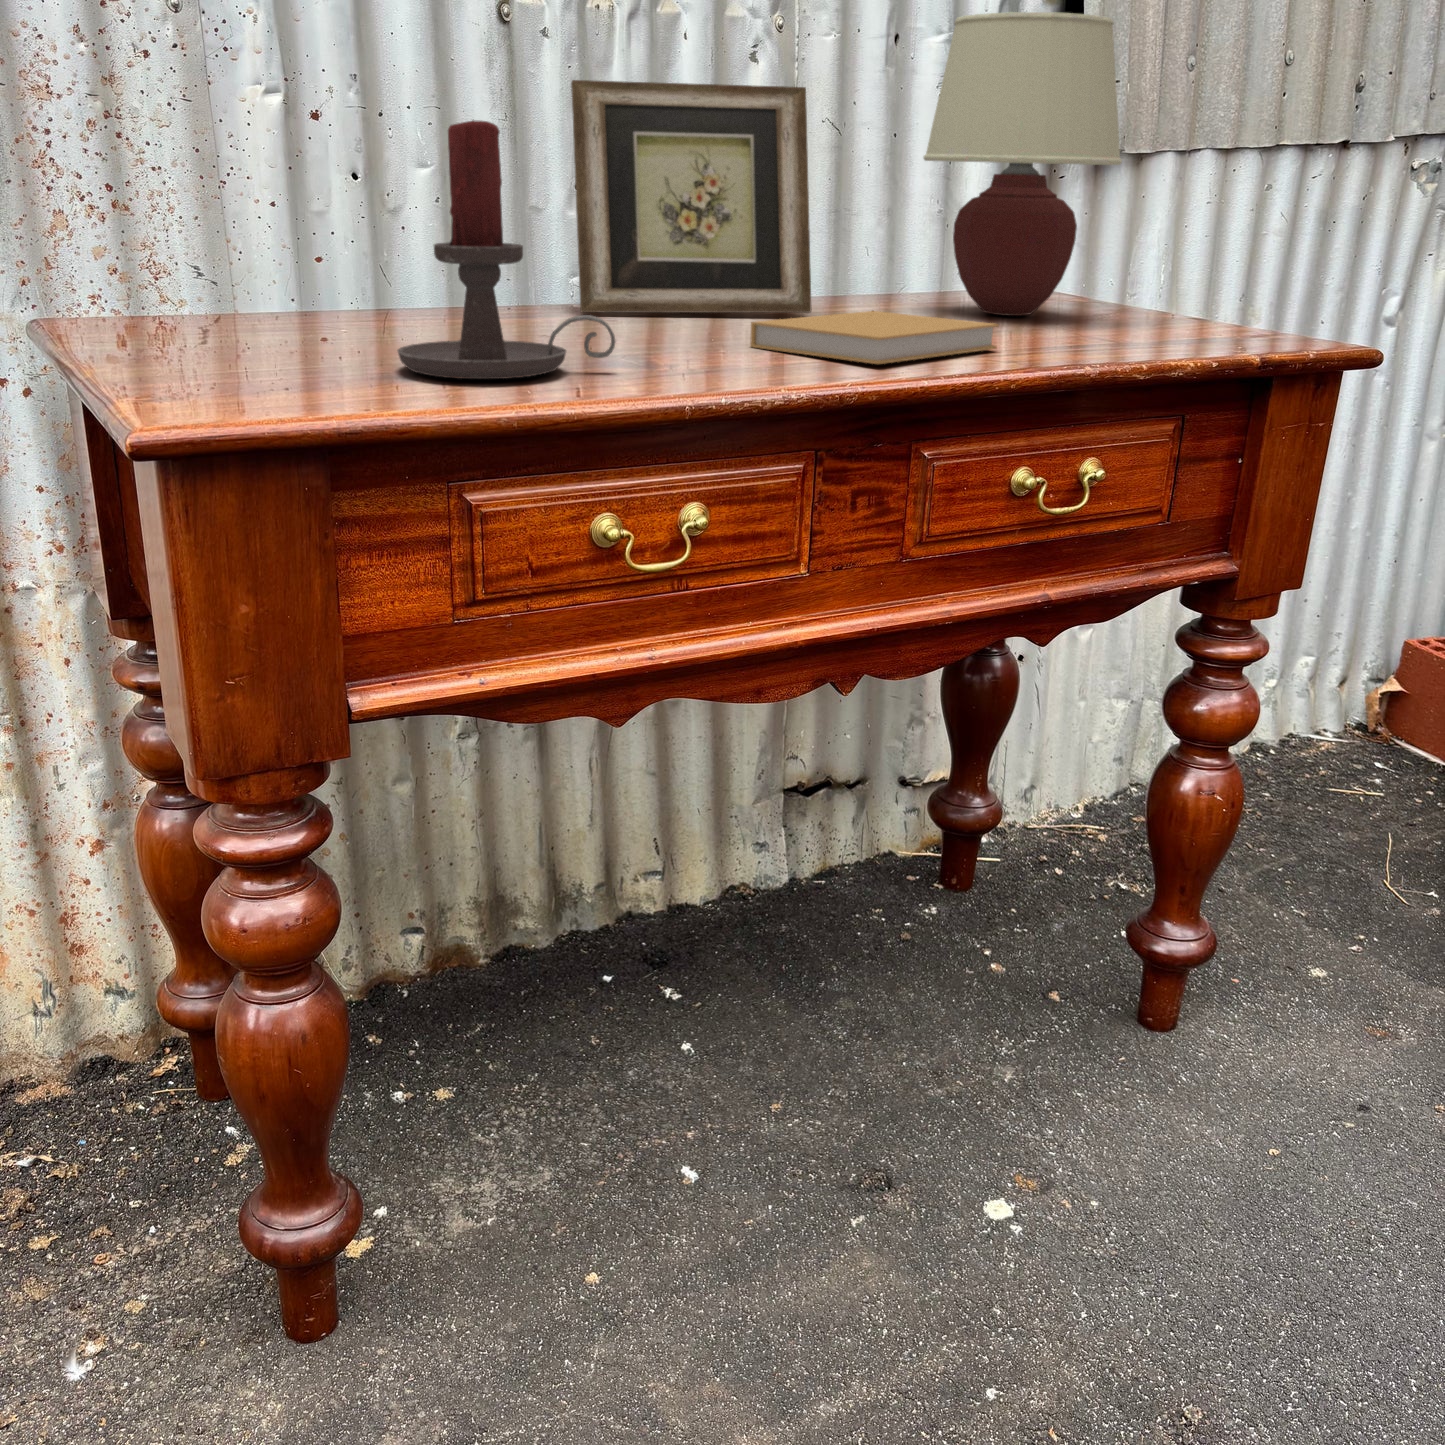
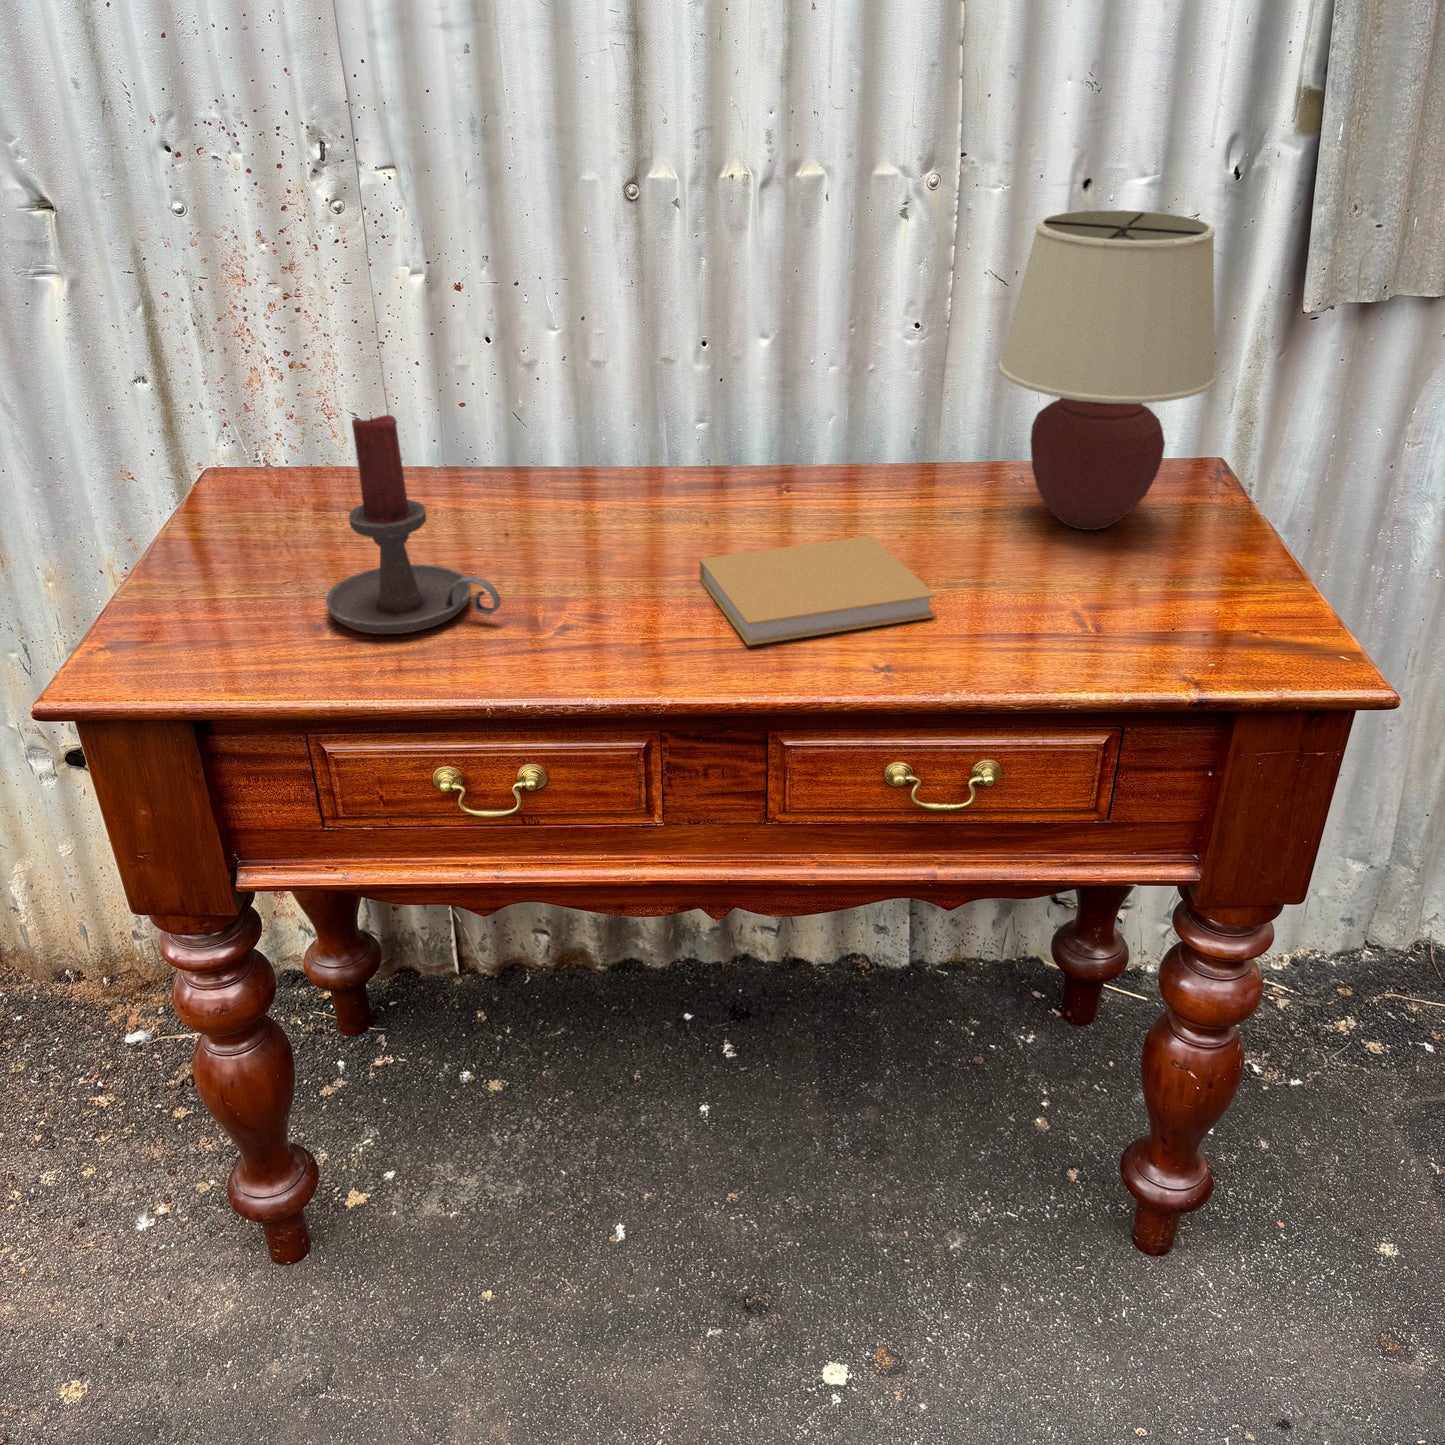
picture frame: present [571,80,812,313] -> none [642,271,878,508]

